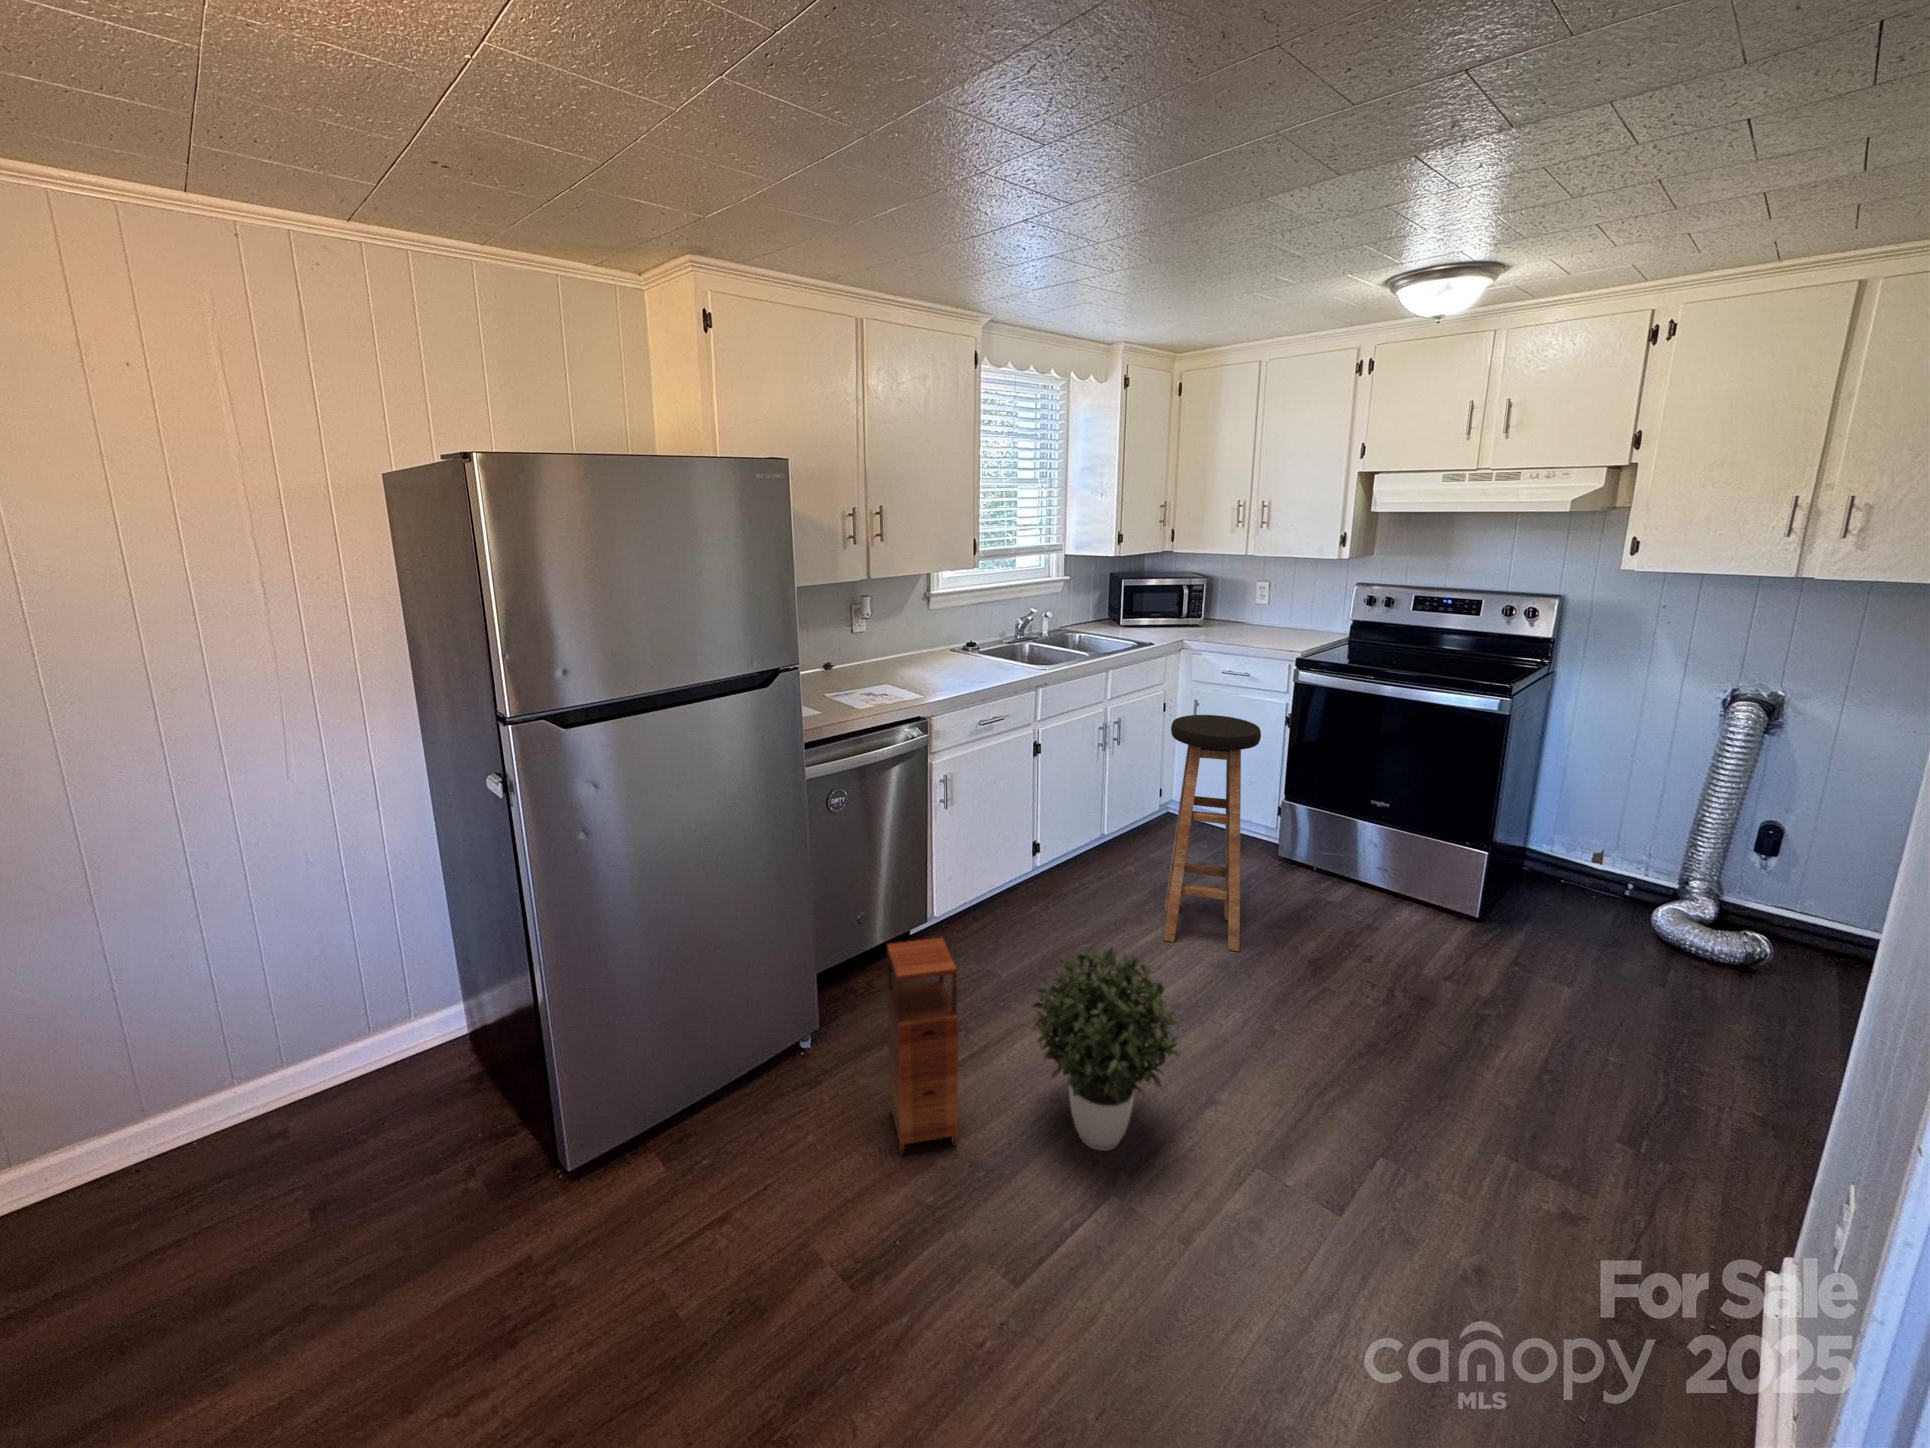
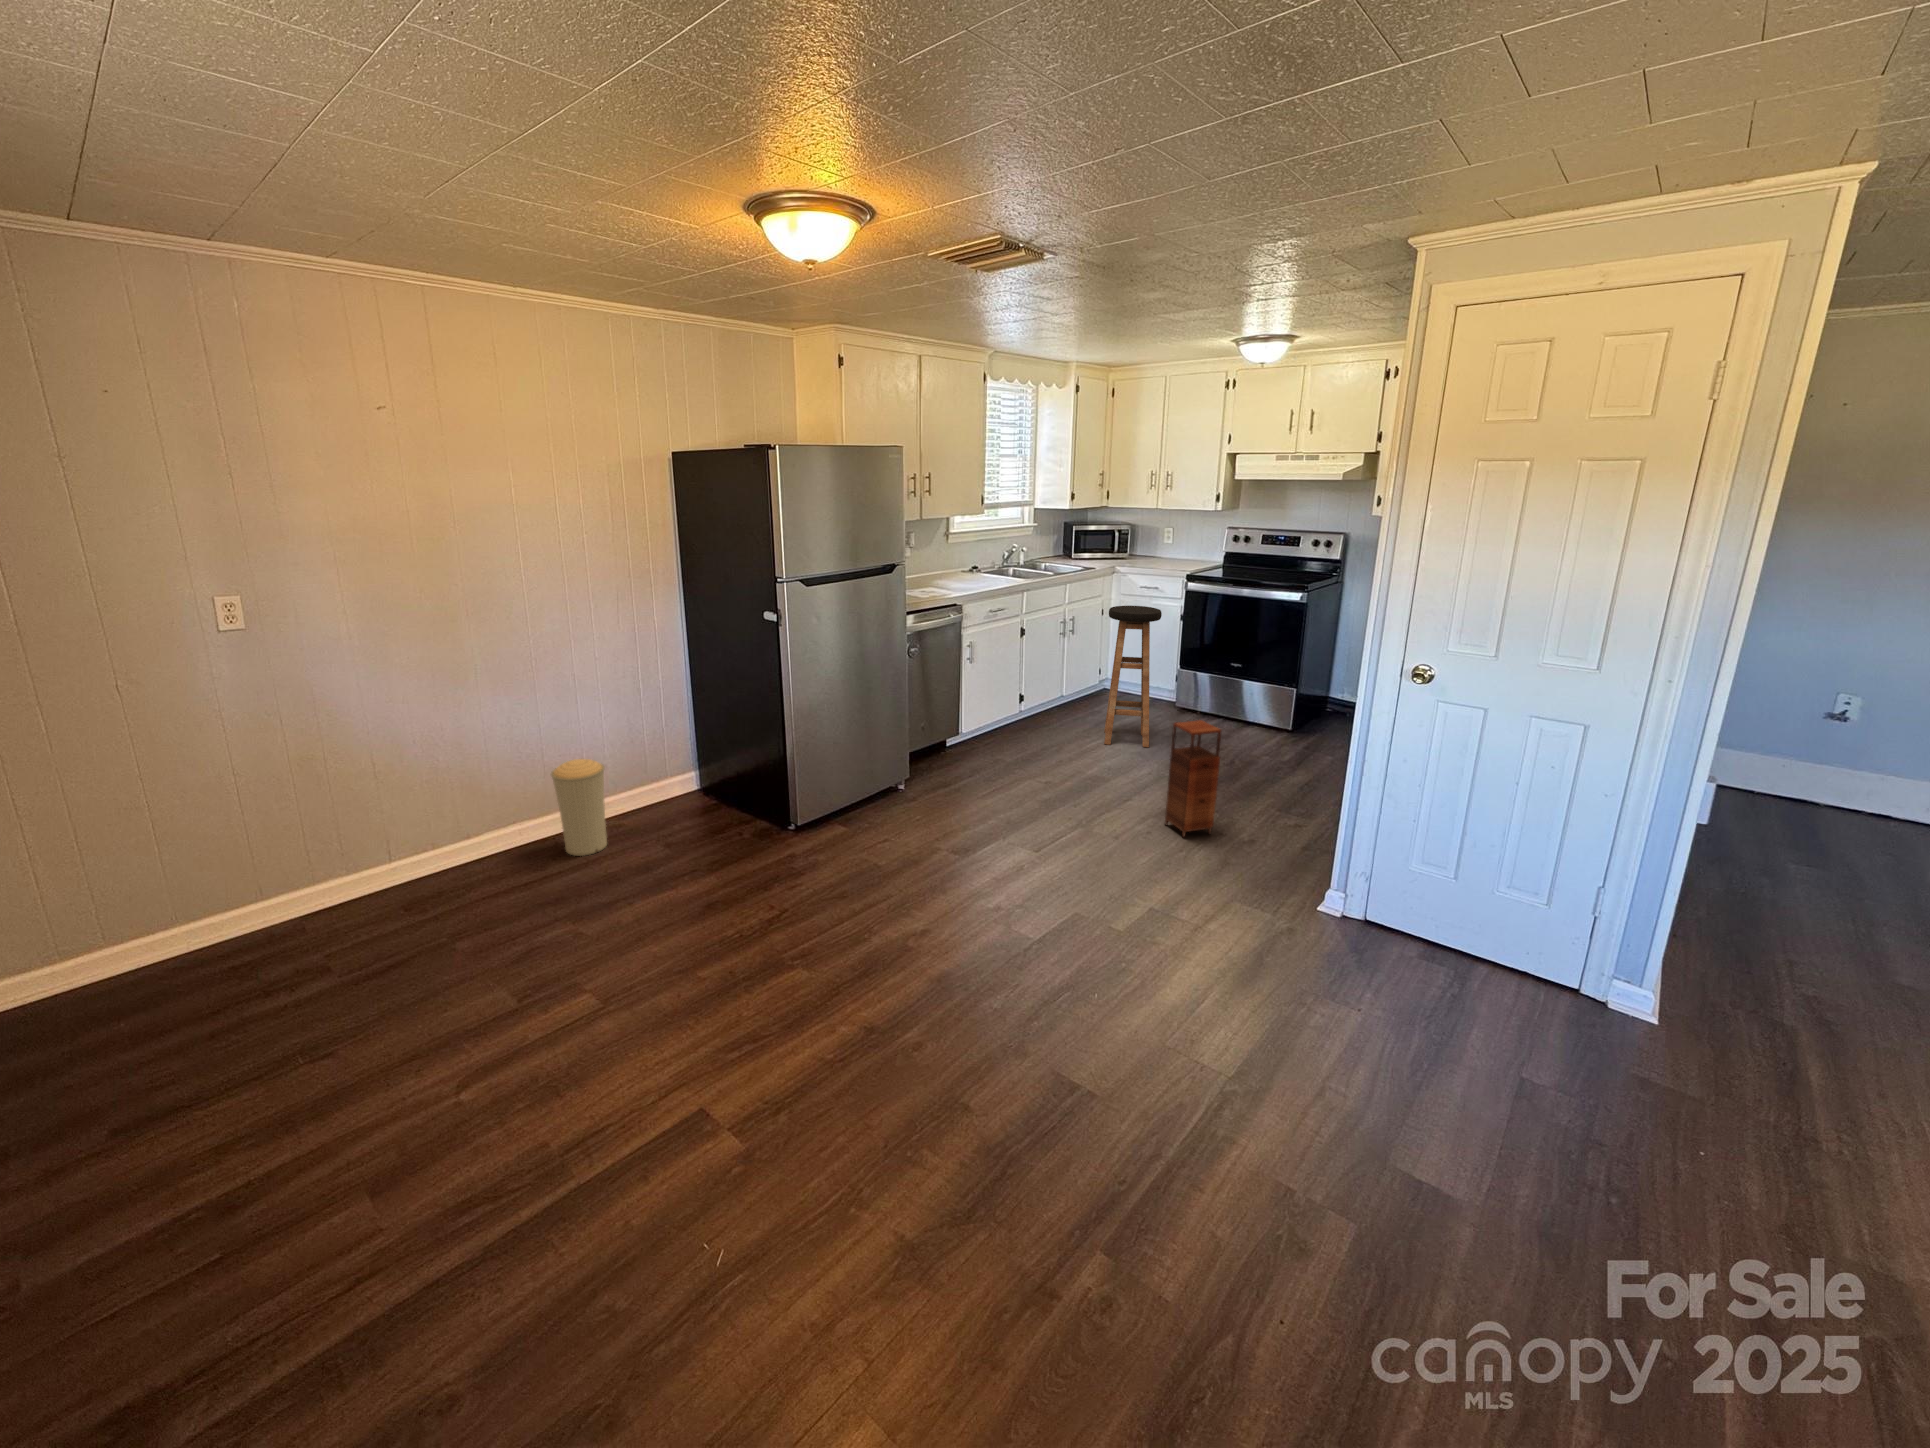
storage cabinet: present [887,938,958,1155] -> present [1165,720,1221,838]
potted plant: present [1033,948,1179,1151] -> none [1039,711,1115,815]
trash can: none [65,1040,215,1236] -> present [551,759,607,856]

